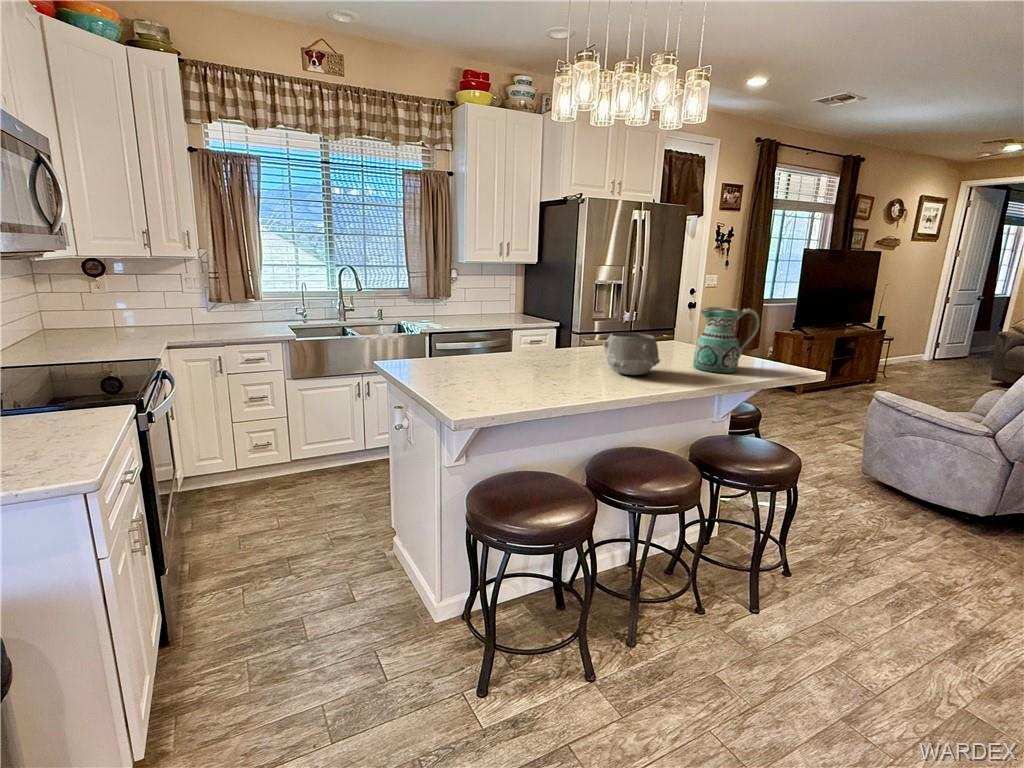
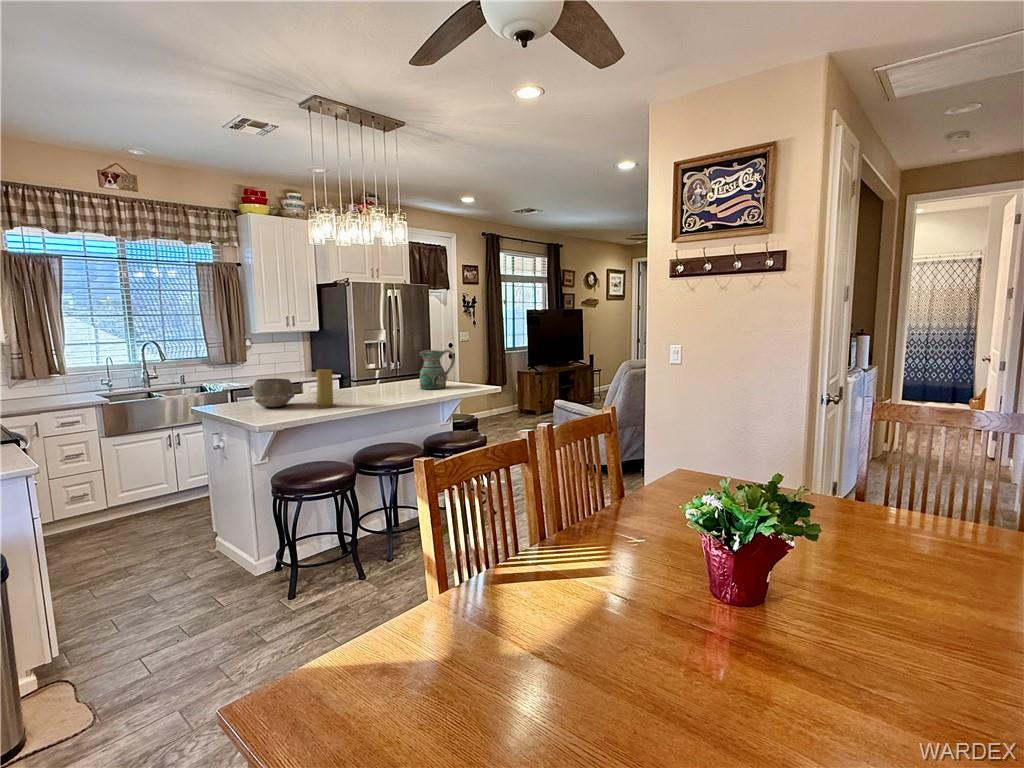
candle: none [538,331,573,396] -> present [314,369,336,408]
bowl: present [603,332,660,375] -> present [250,378,294,407]

